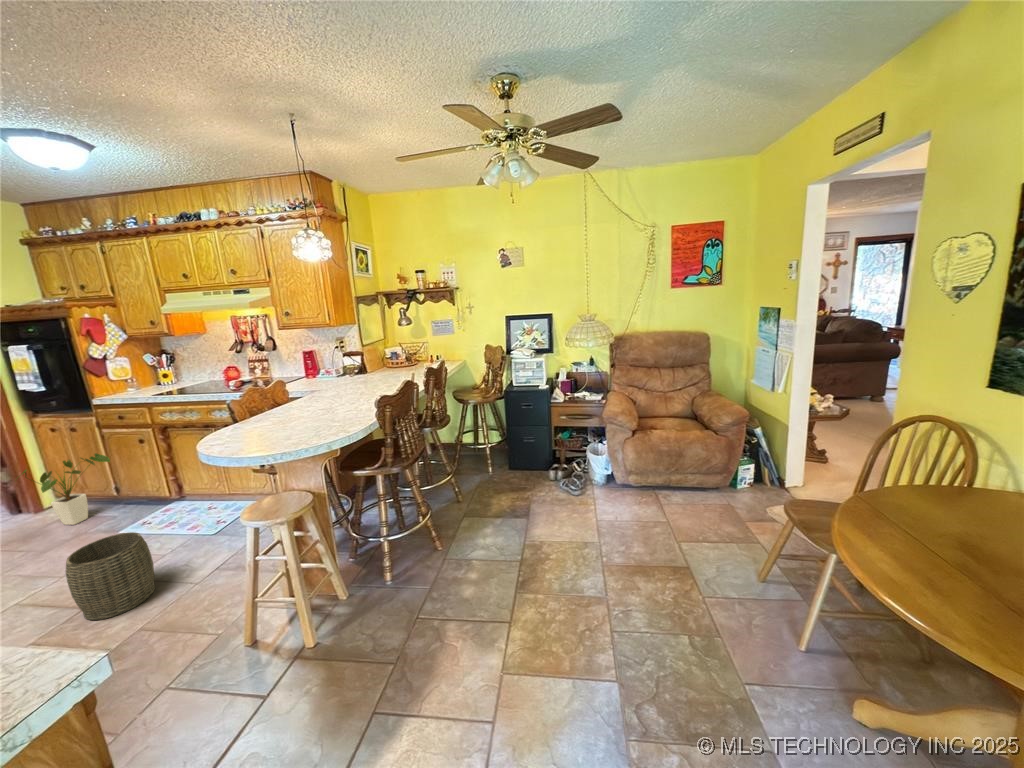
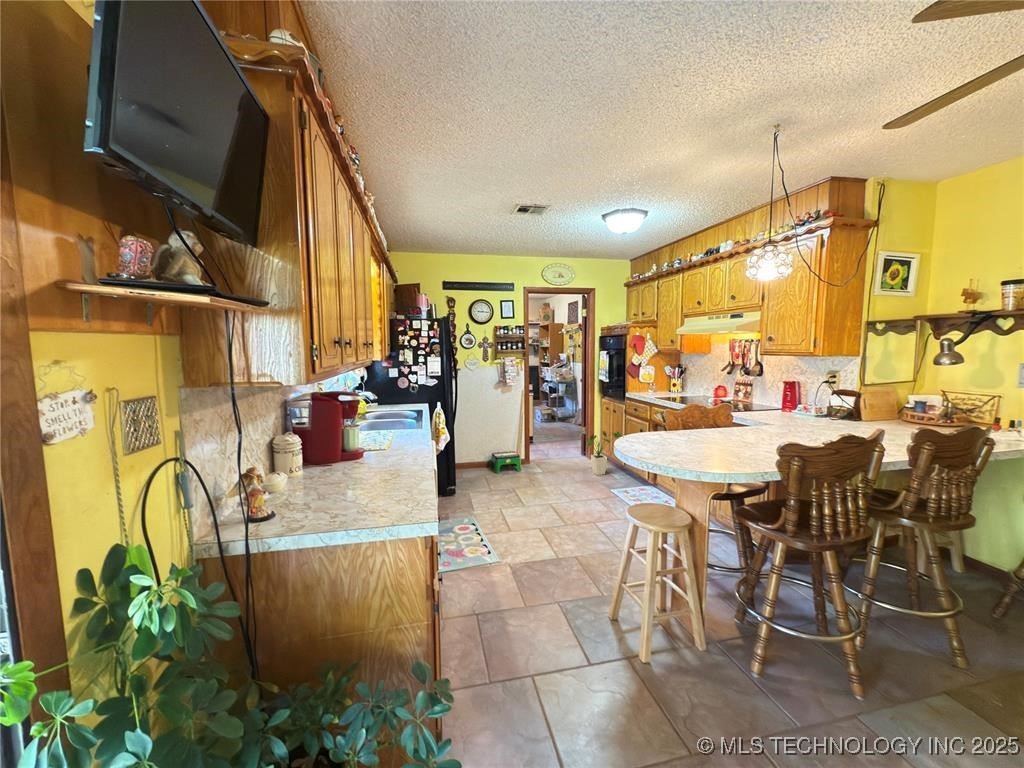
woven basket: present [66,532,155,620] -> none [560,487,603,543]

